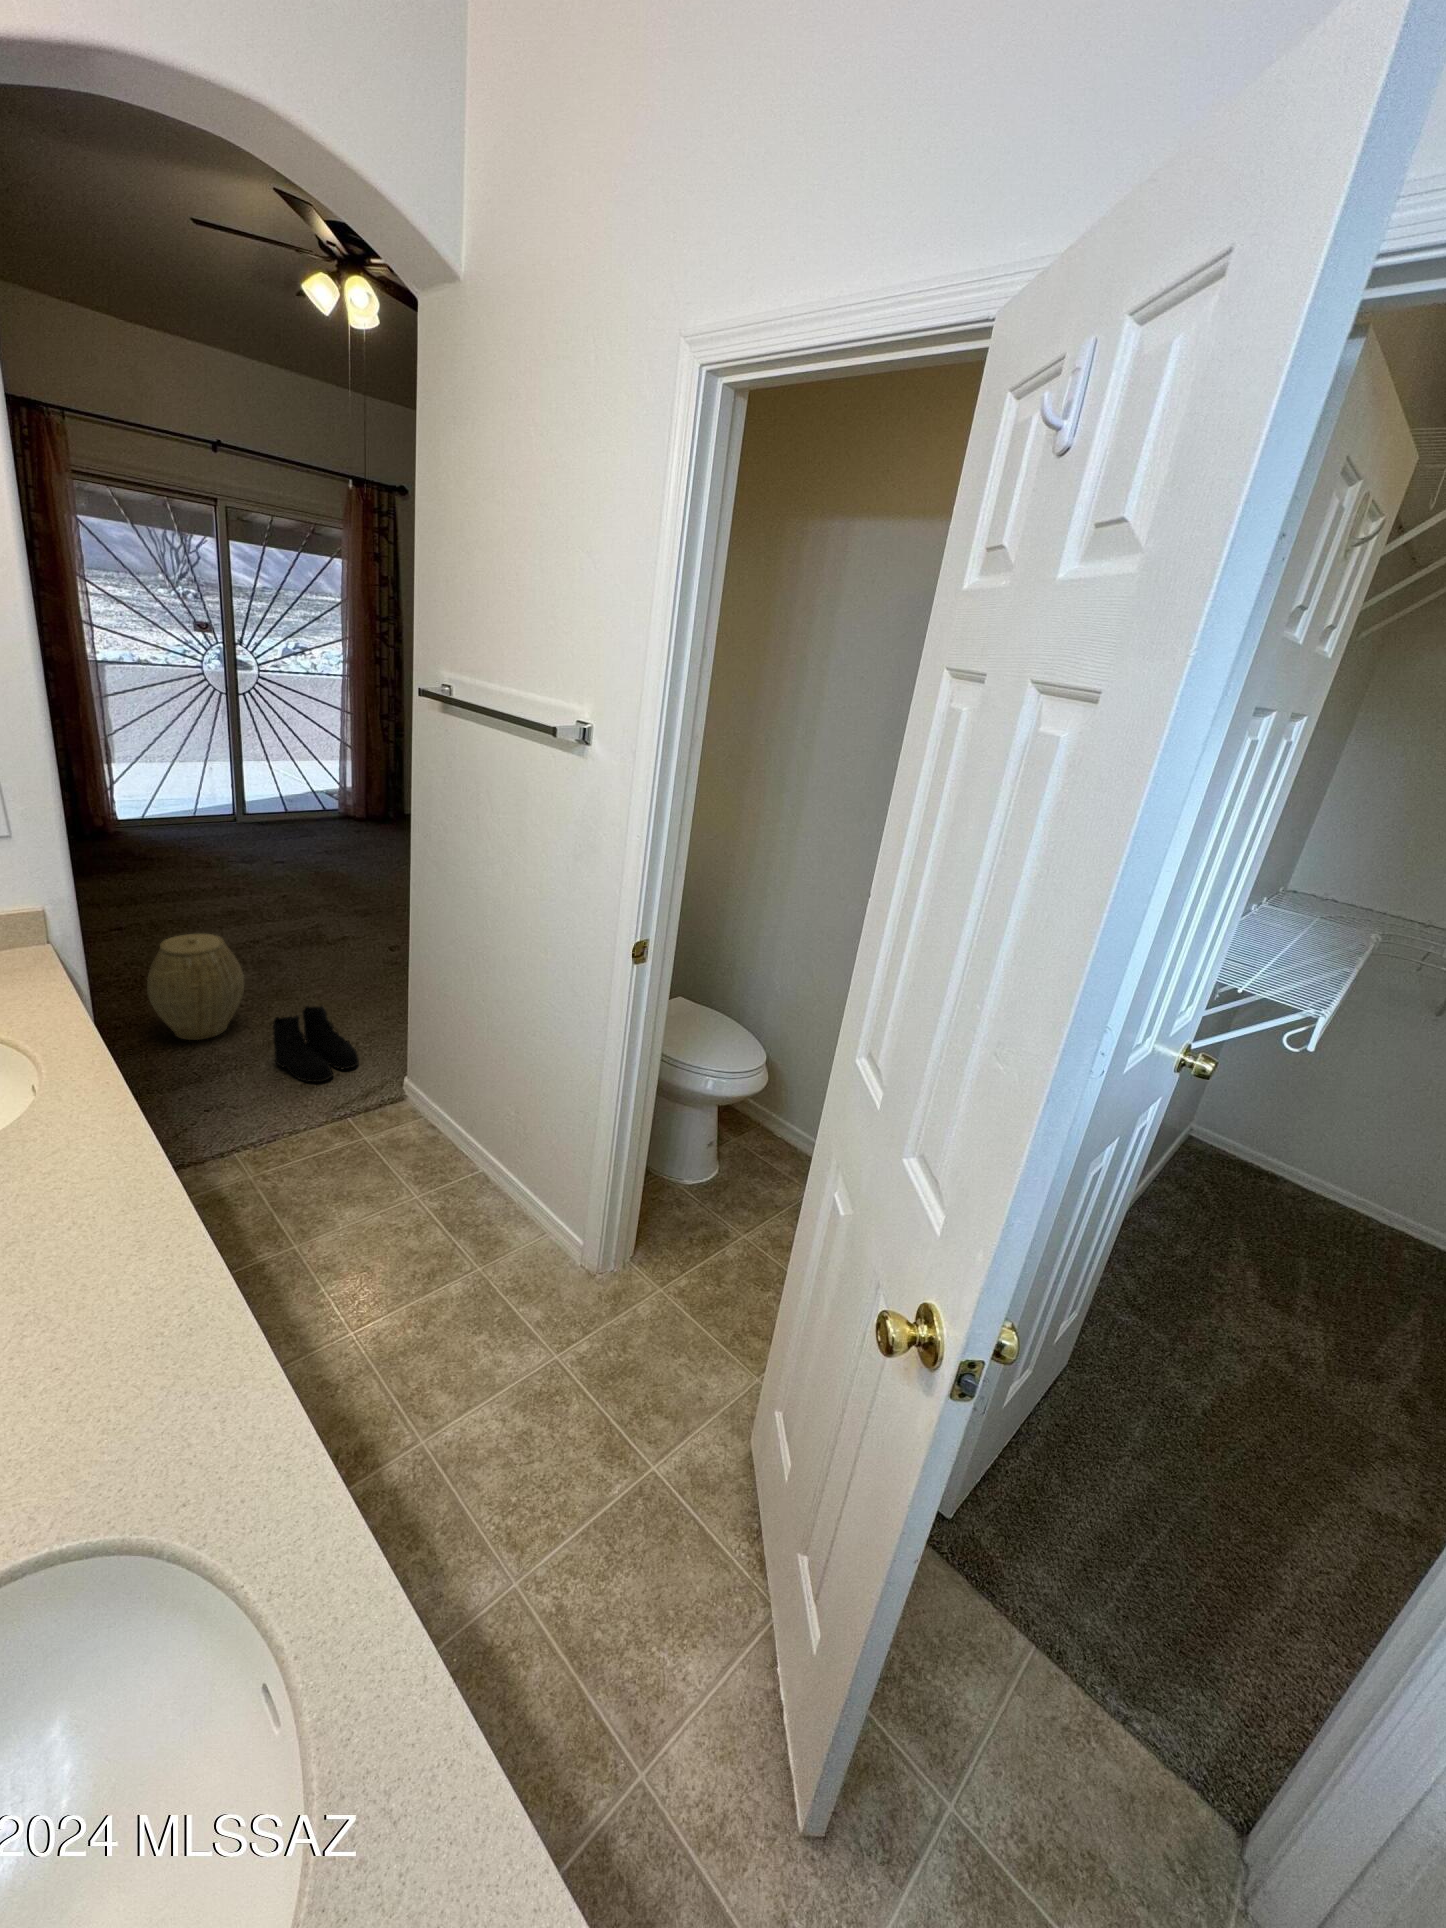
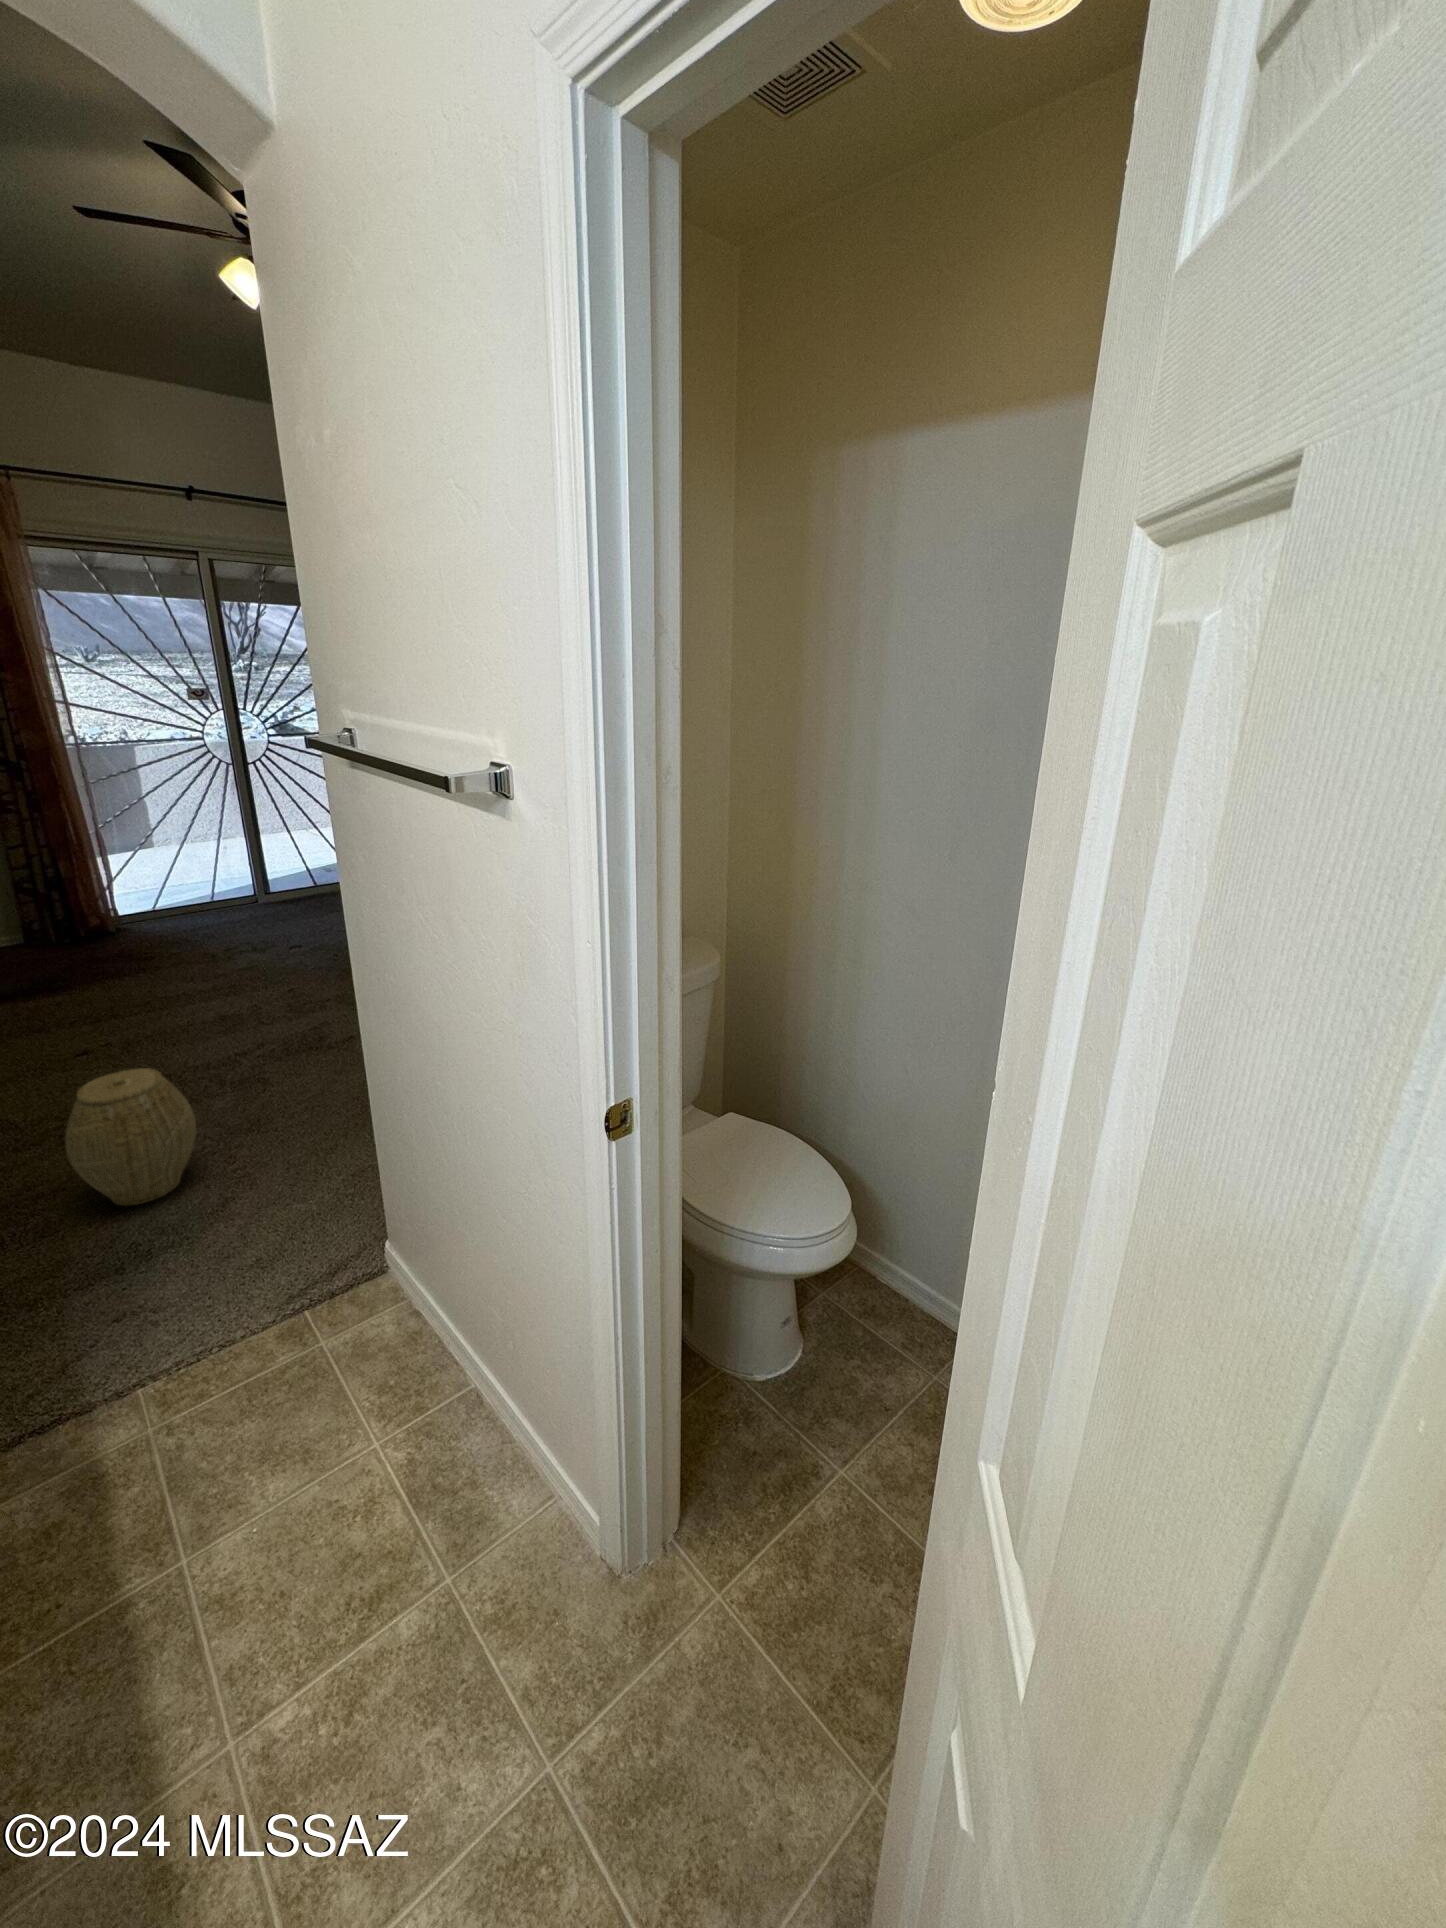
boots: present [273,1006,359,1082] -> none [218,1150,335,1258]

